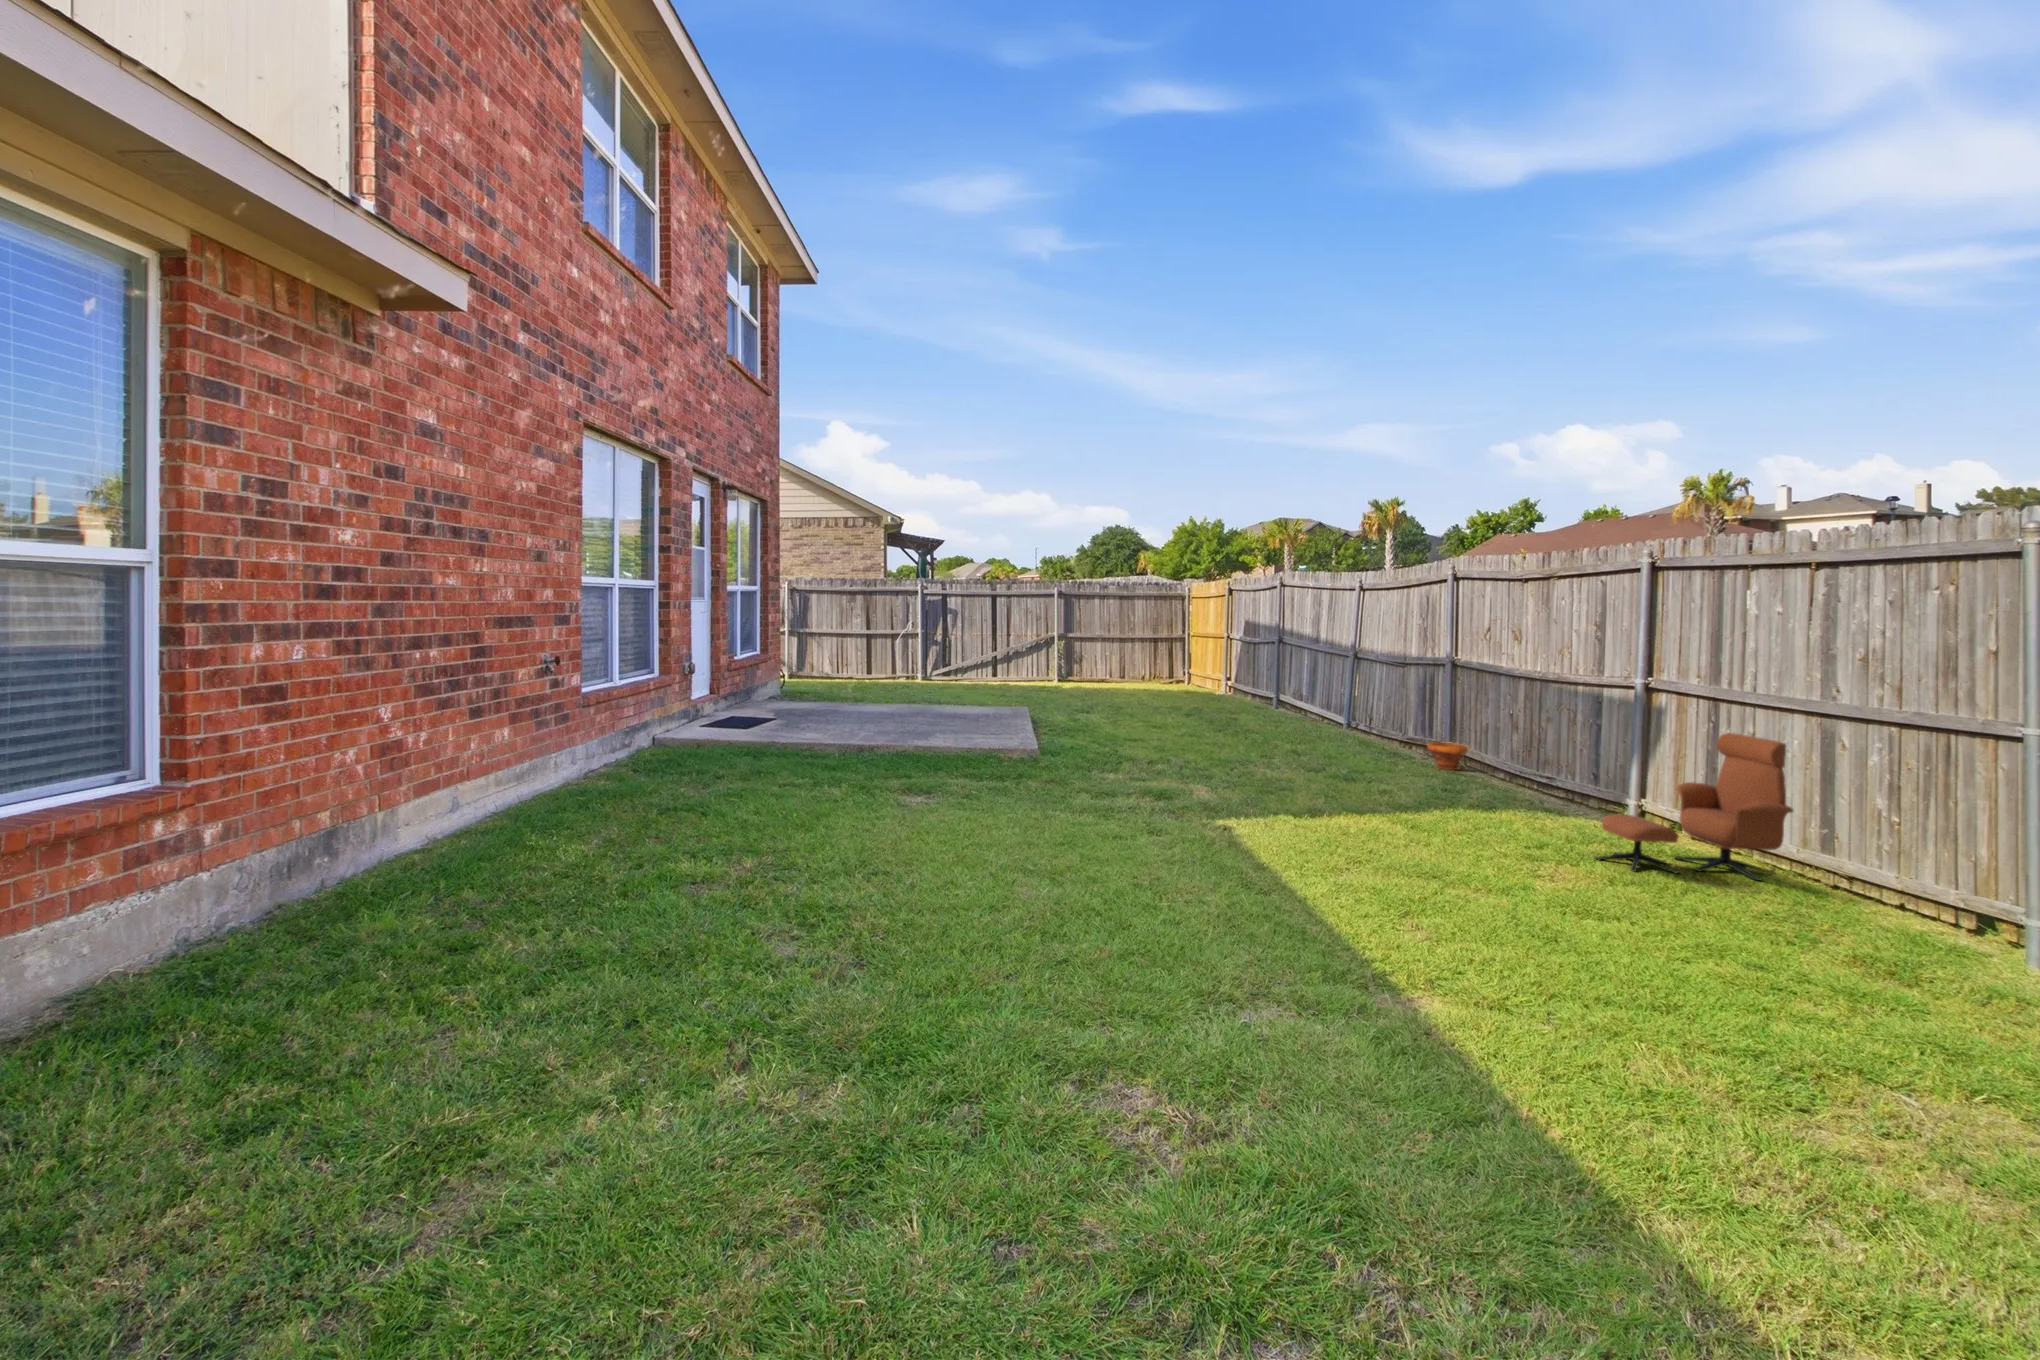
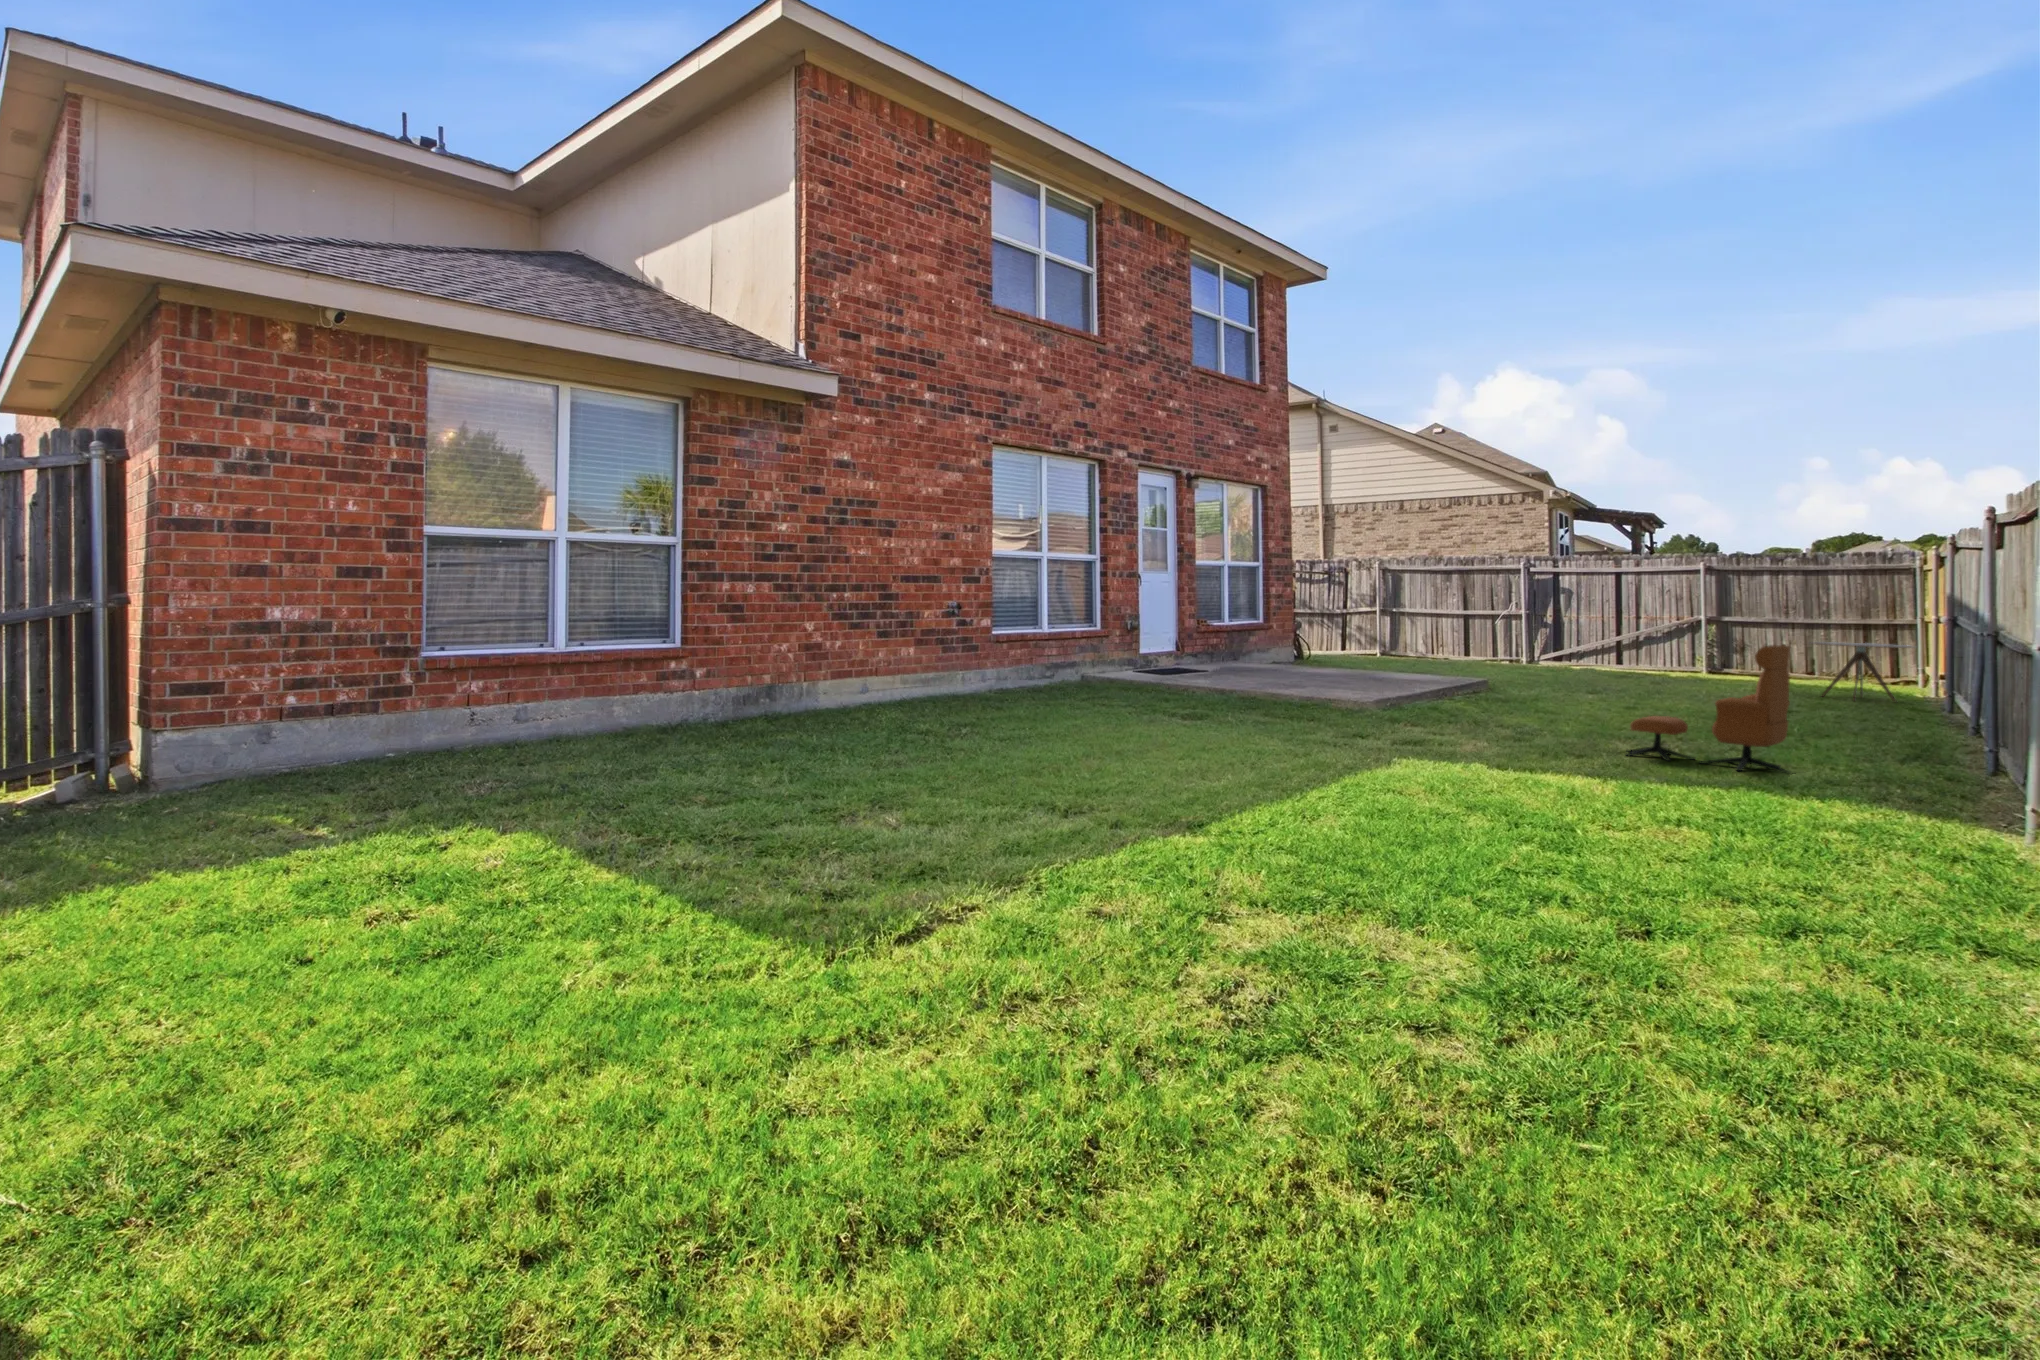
round table: none [1242,667,1312,717] -> present [1810,642,1915,702]
planter: present [1427,742,1470,770] -> none [1809,702,1865,732]

